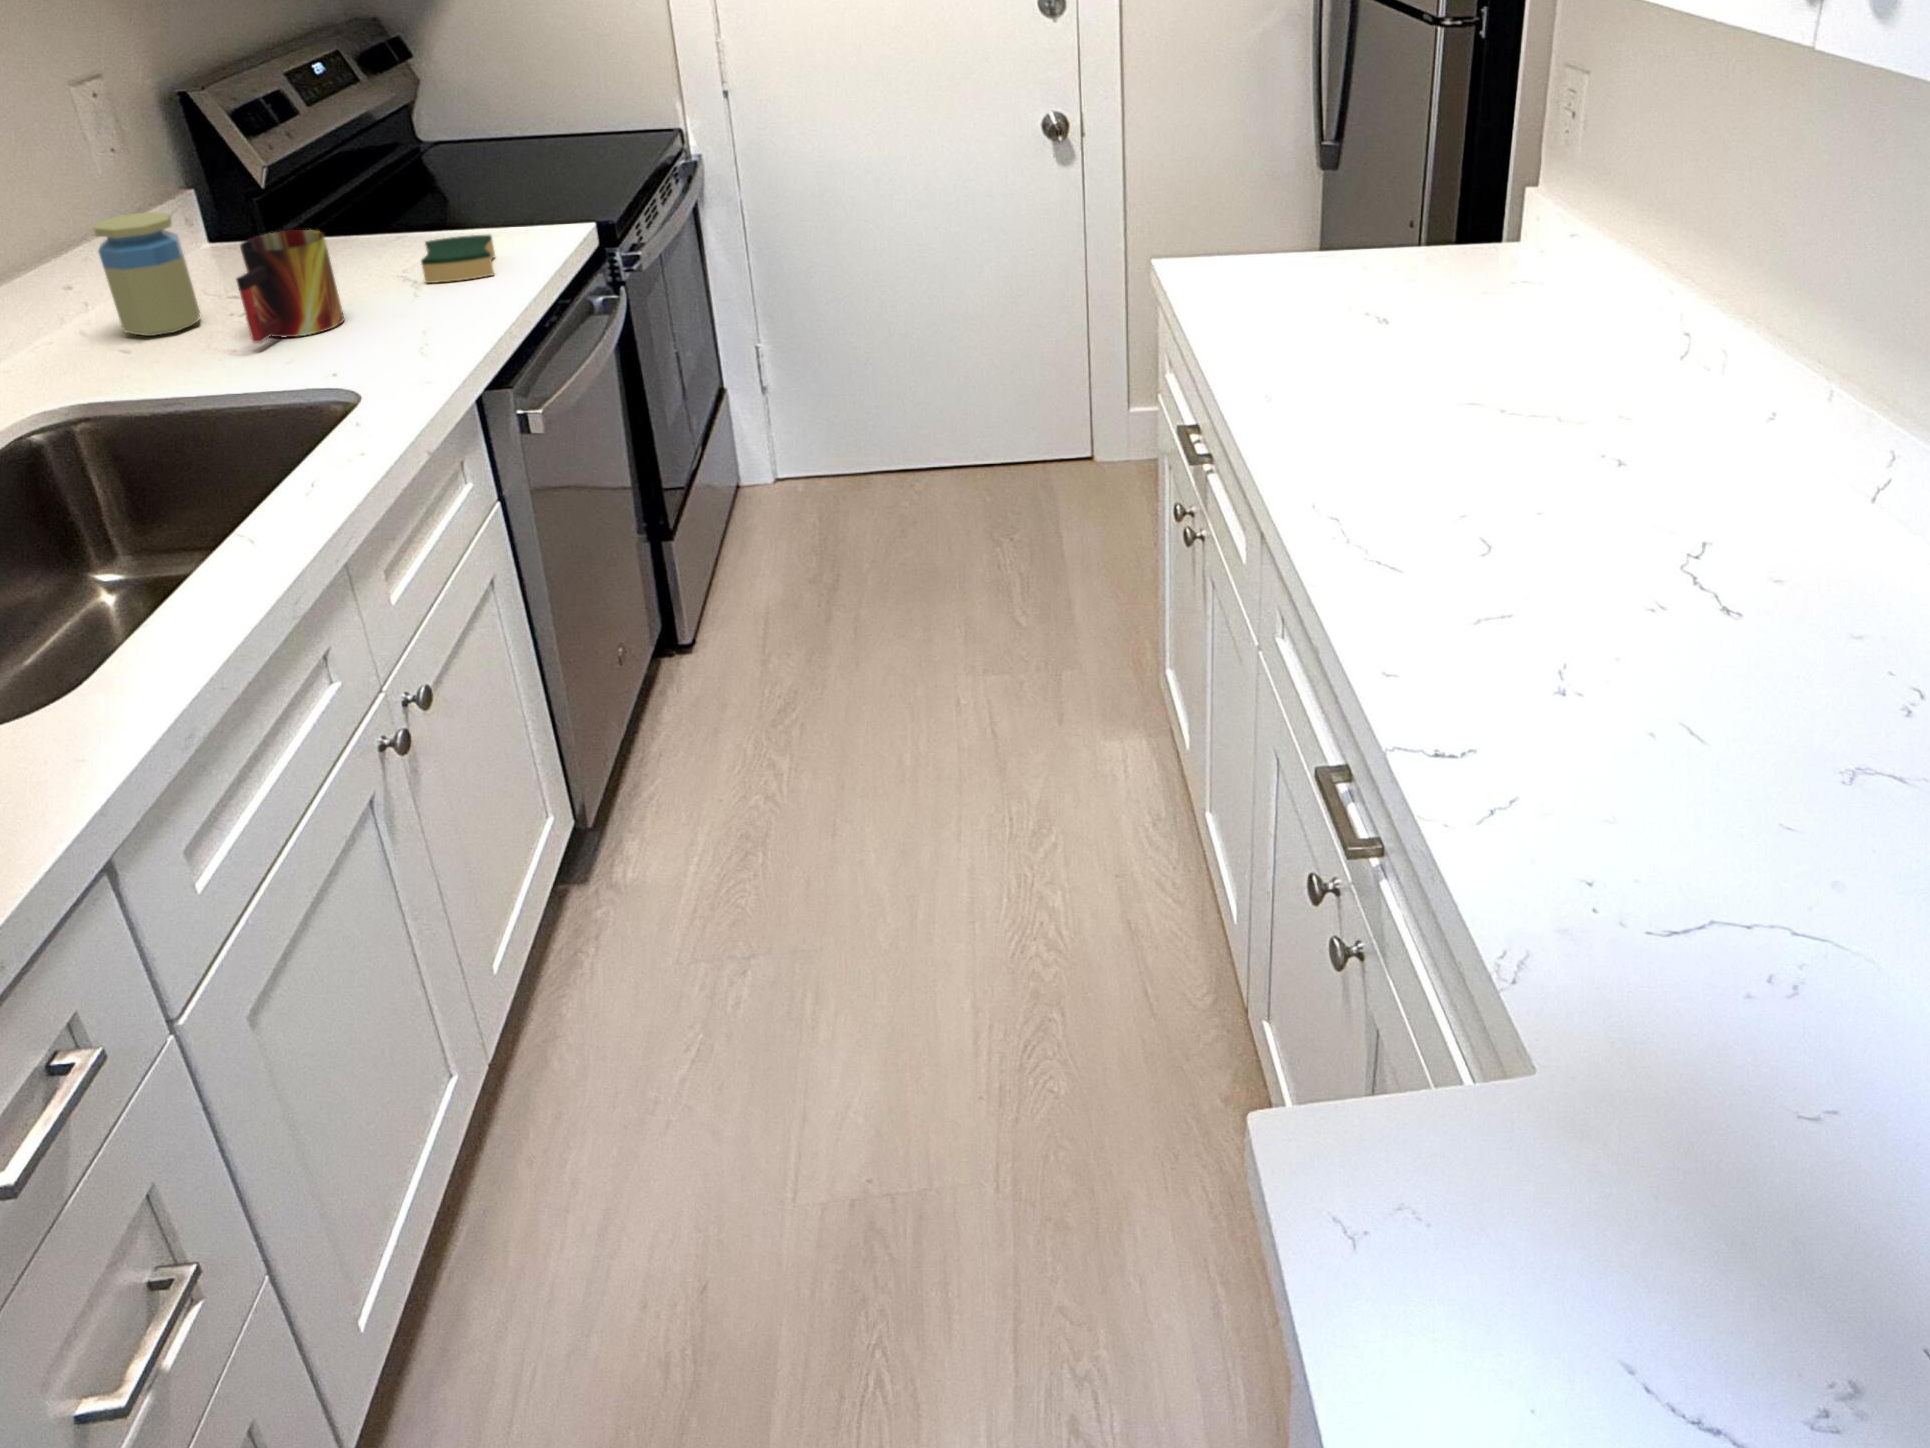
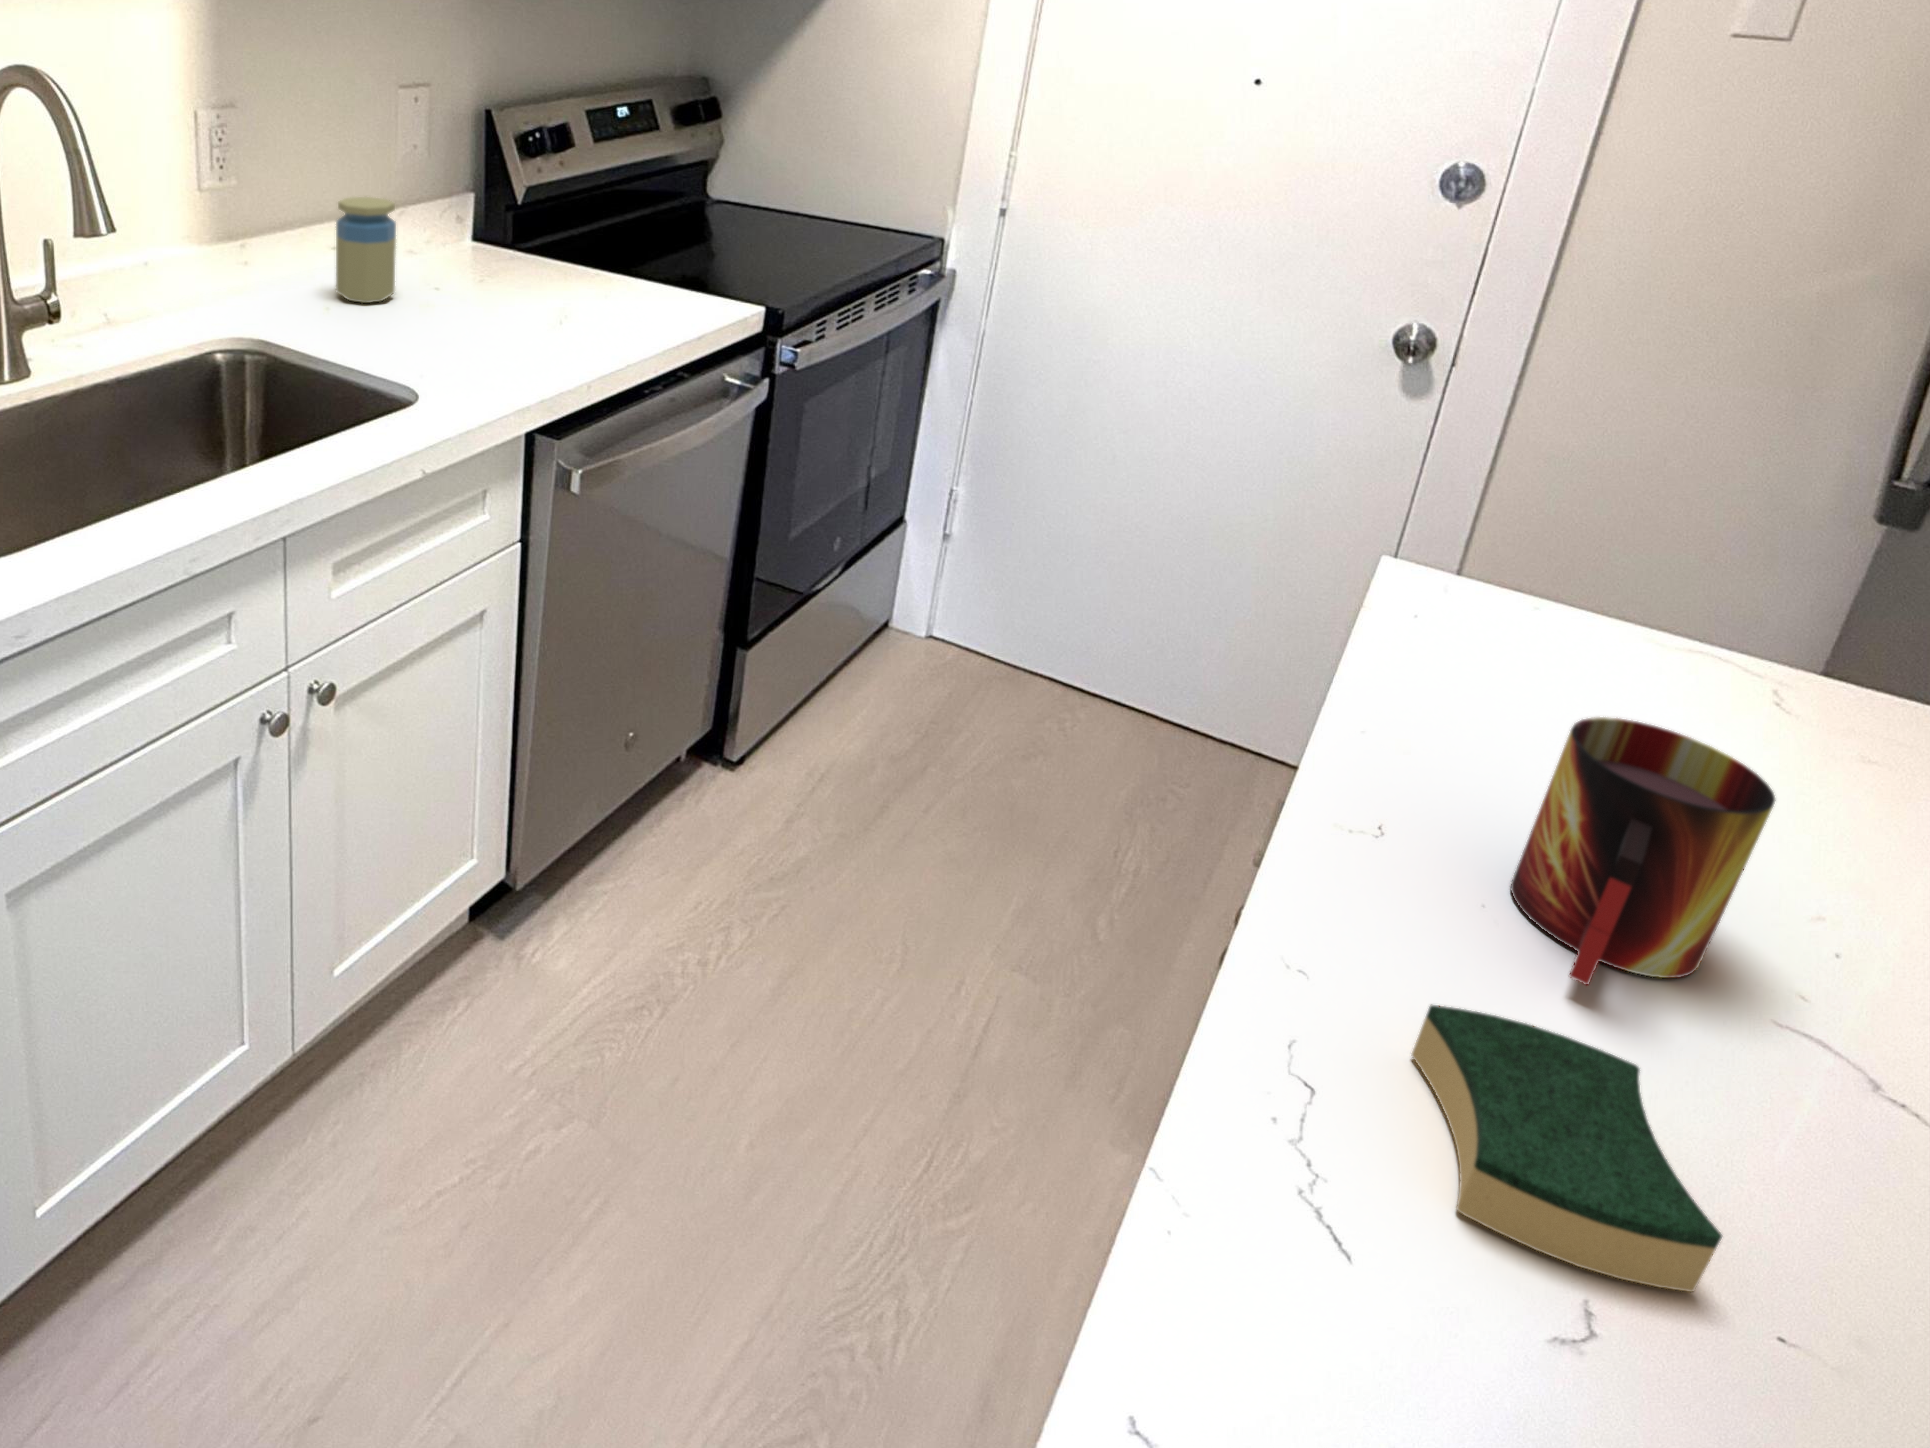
mug: present [236,230,344,343] -> present [1511,717,1776,985]
sponge: present [421,235,495,283] -> present [1412,1005,1722,1292]

